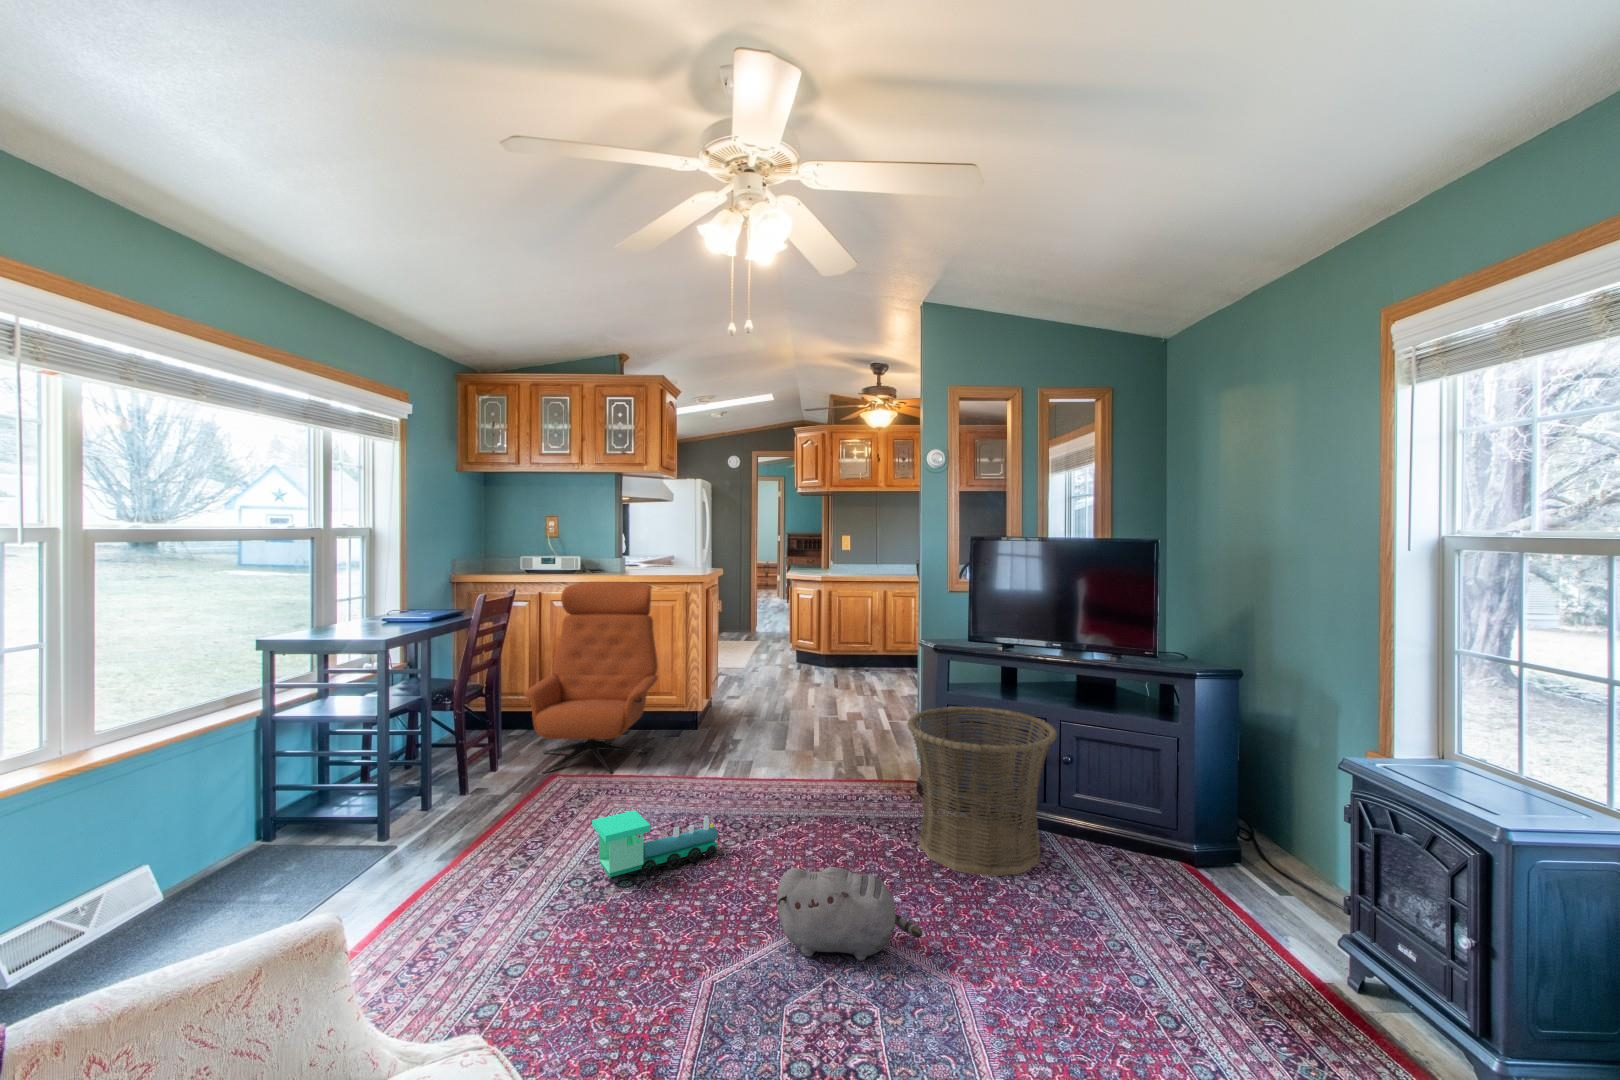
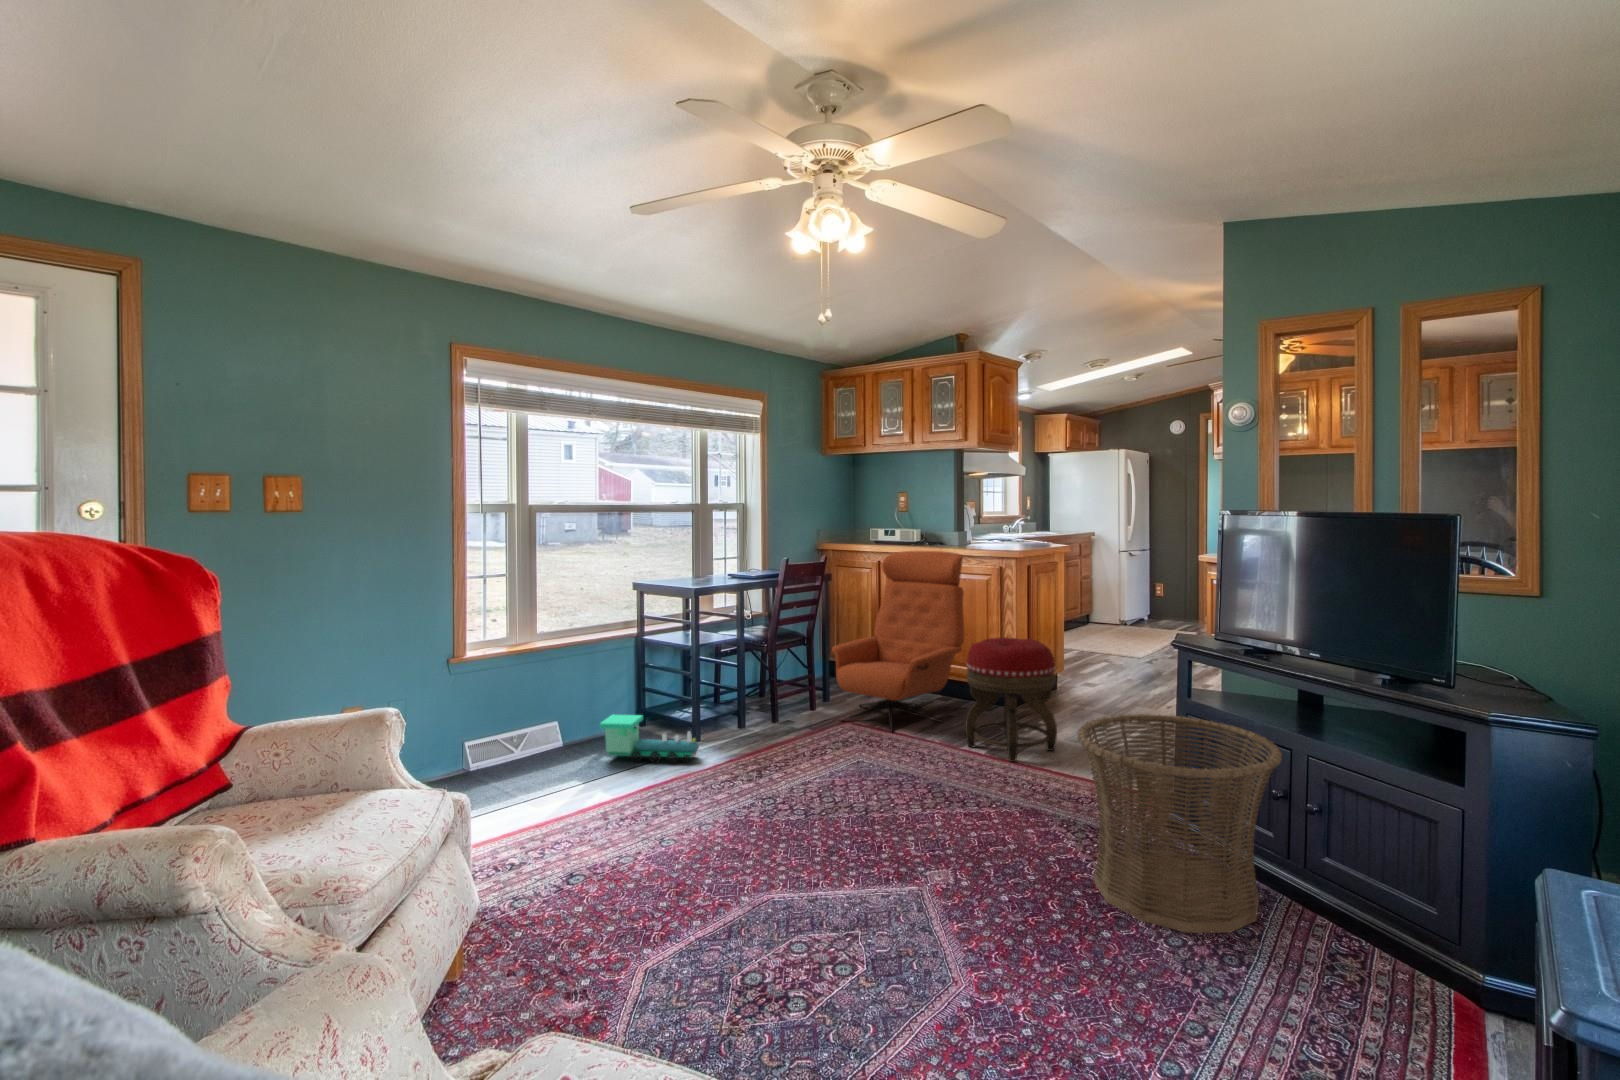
footstool: none [695,660,775,776] -> present [965,637,1057,762]
toy train: present [592,810,720,877] -> present [600,714,699,763]
plush toy: present [777,867,922,961] -> none [837,826,951,932]

